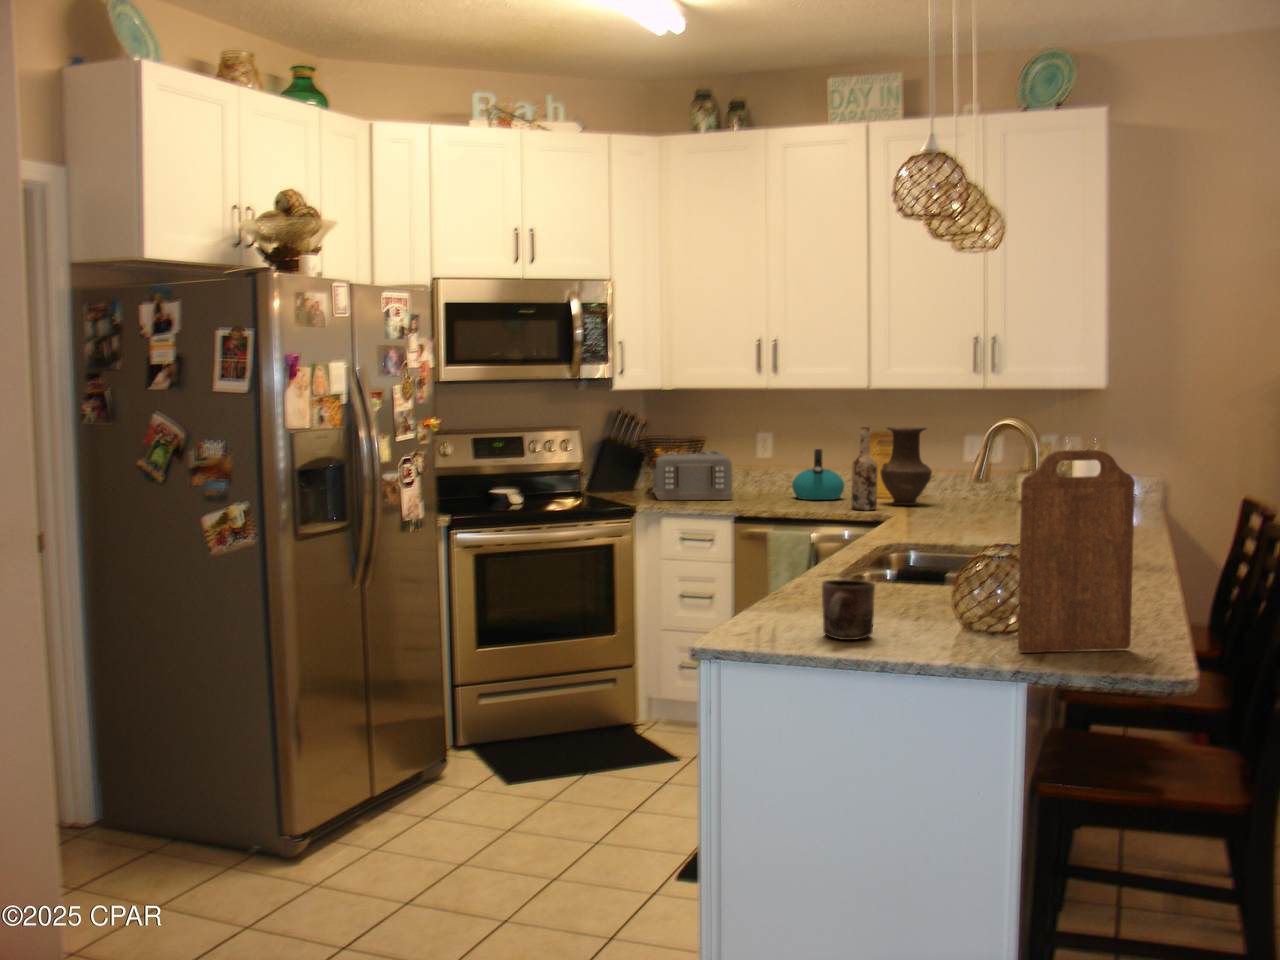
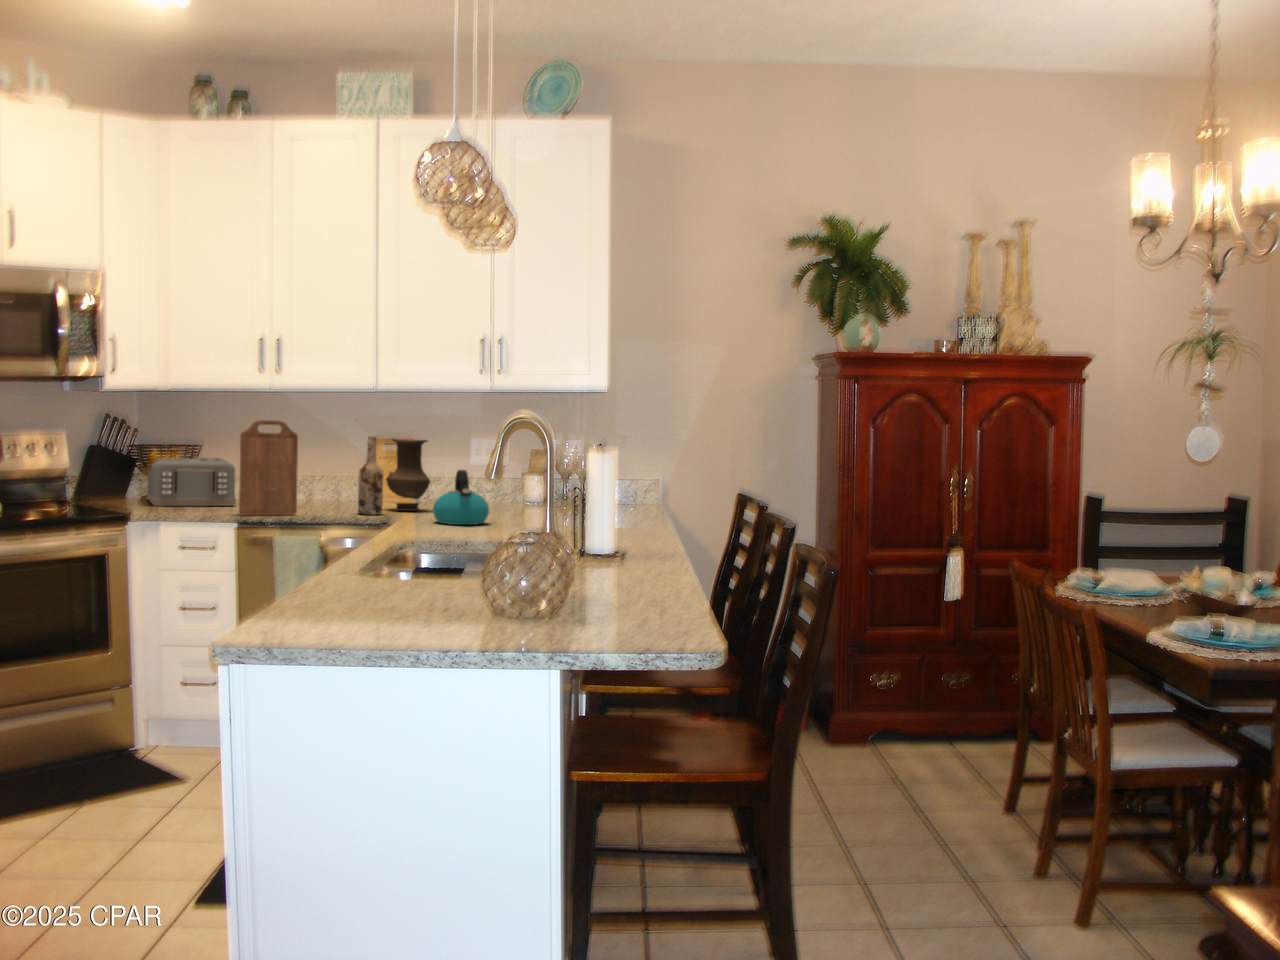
kettle: present [792,449,844,500] -> present [433,470,489,525]
cutting board: present [1018,450,1135,653] -> present [239,420,298,516]
mug: present [822,579,875,640] -> none [356,569,412,632]

